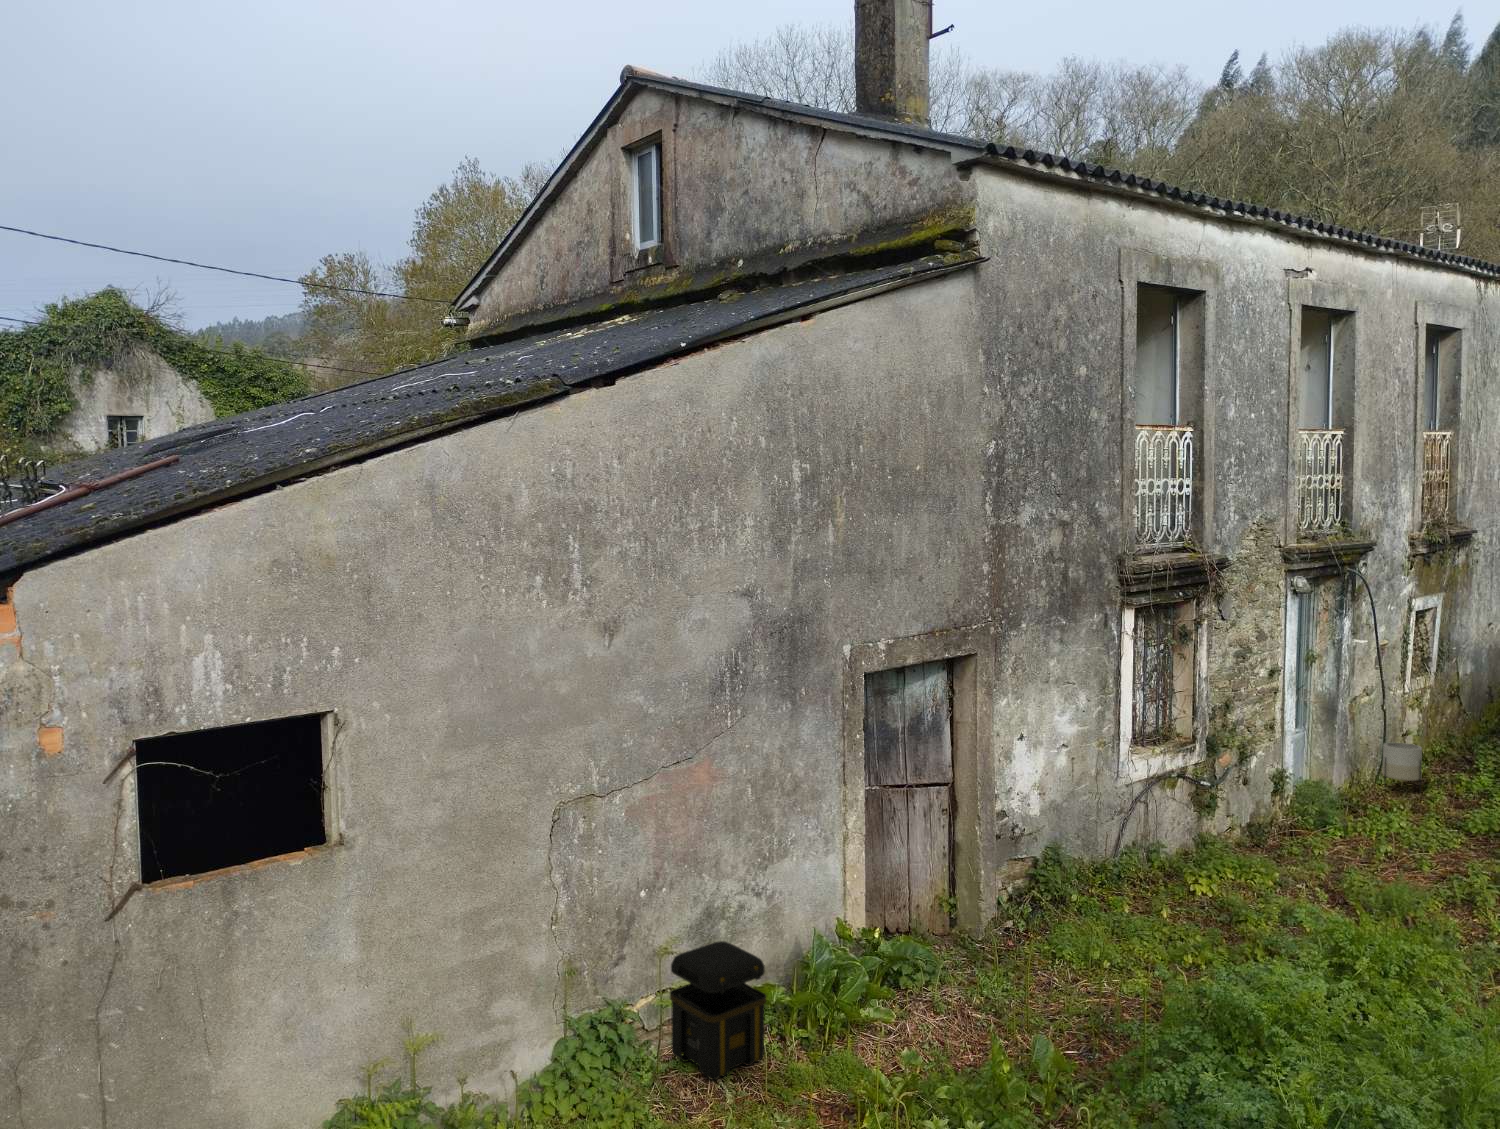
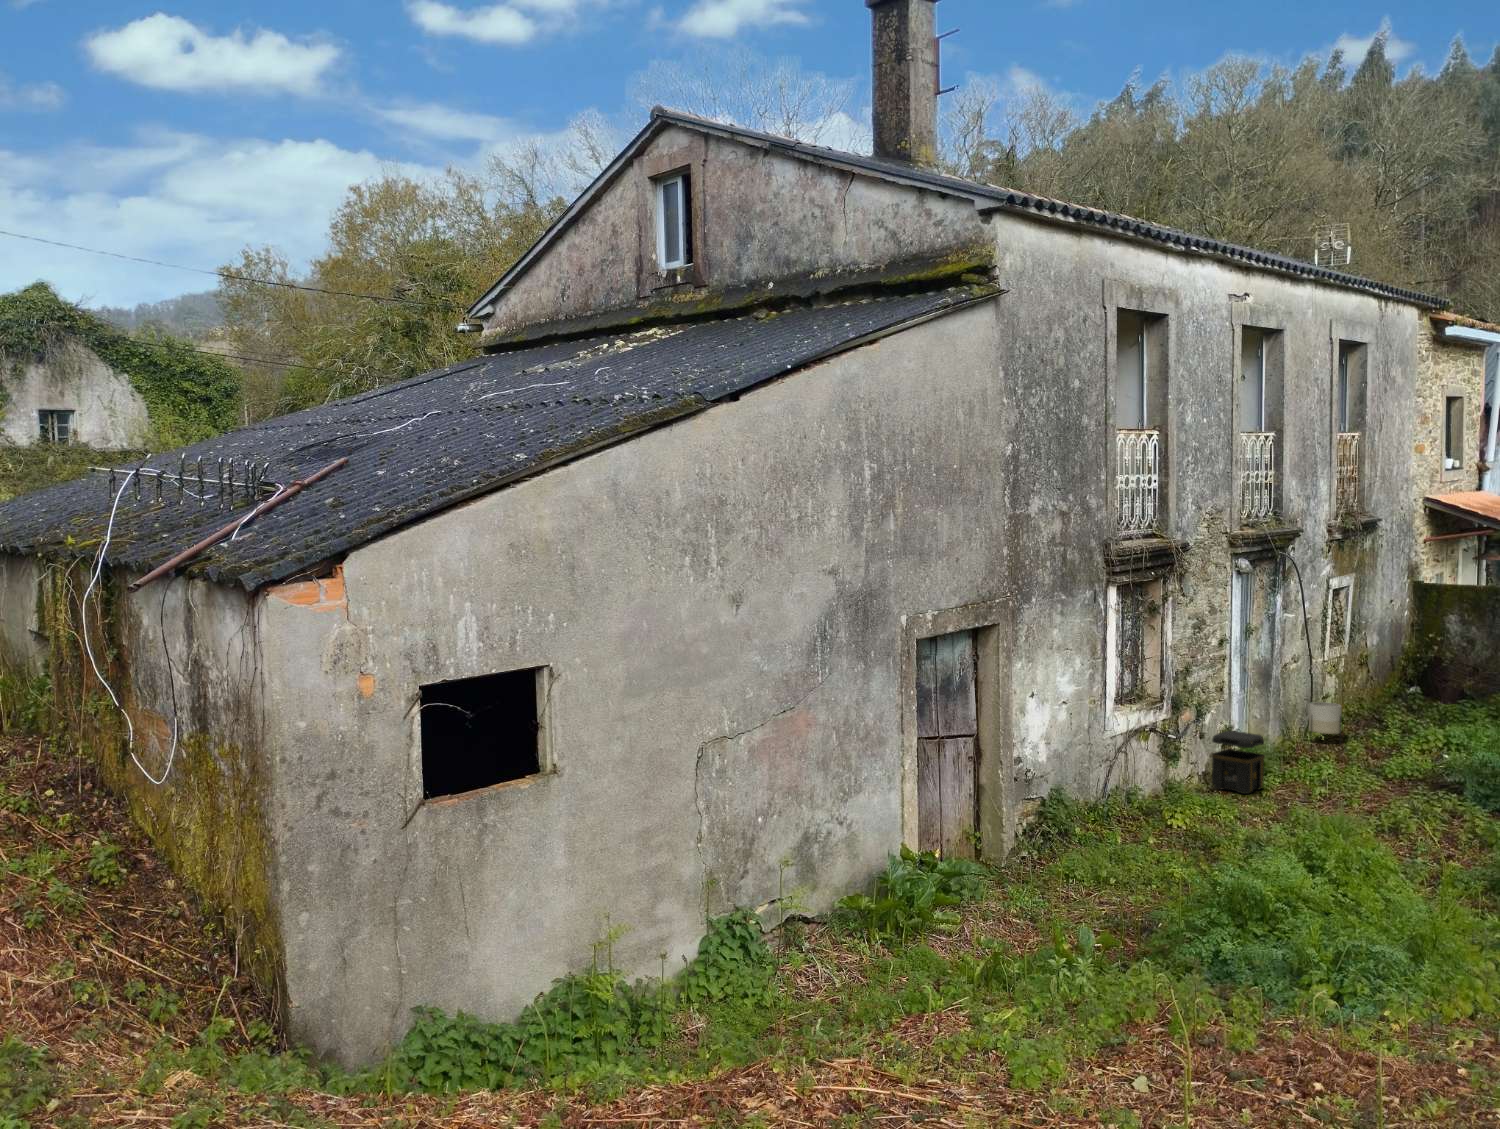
toolbox: present [670,941,766,1080] -> present [1211,731,1265,794]

